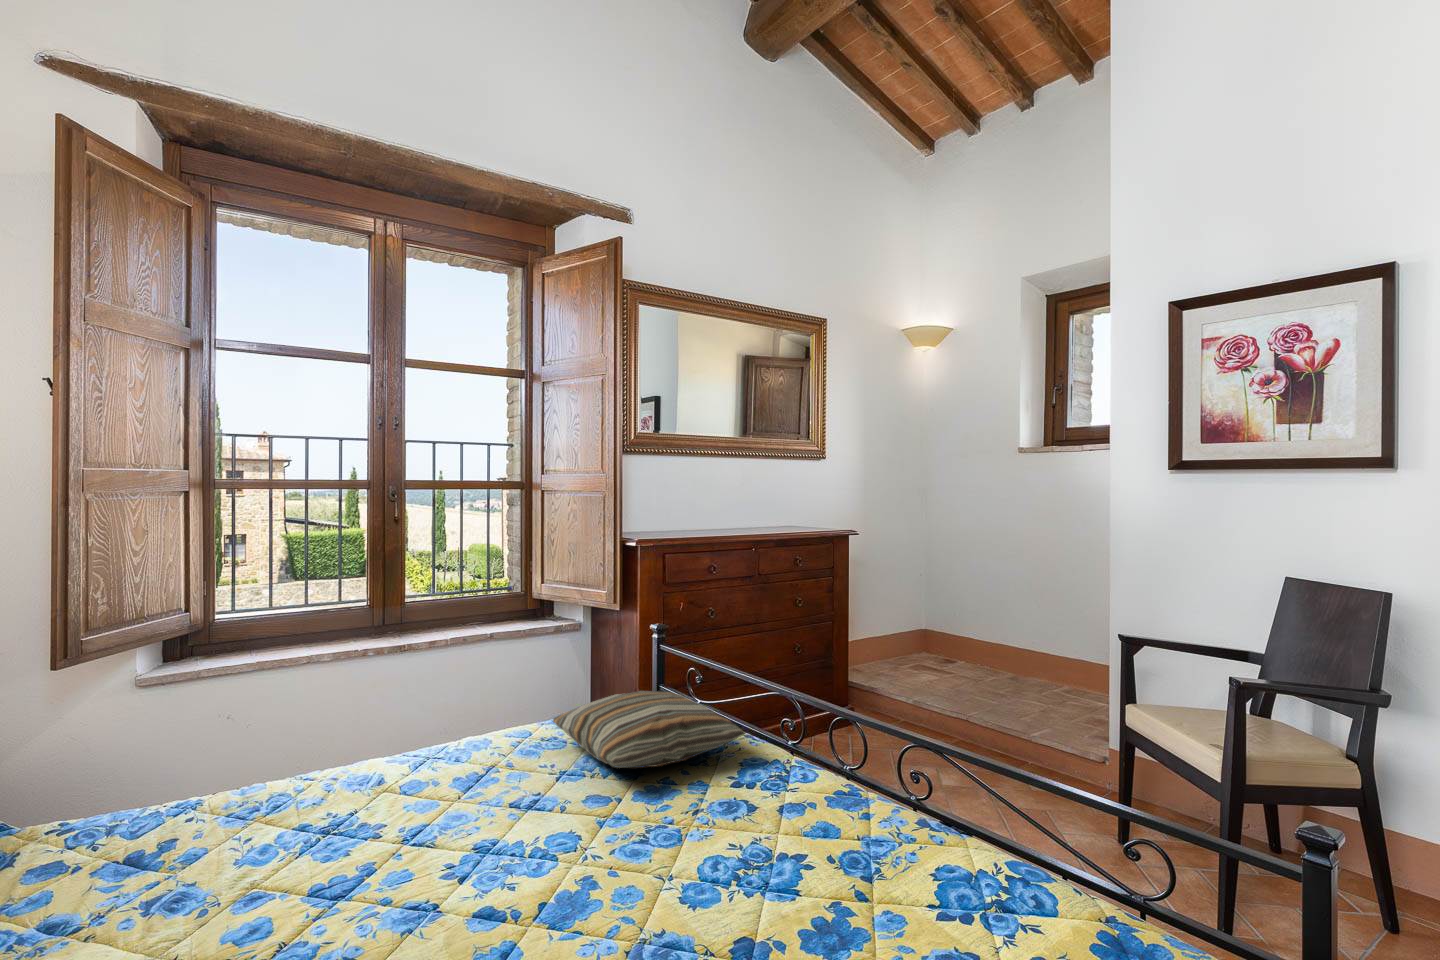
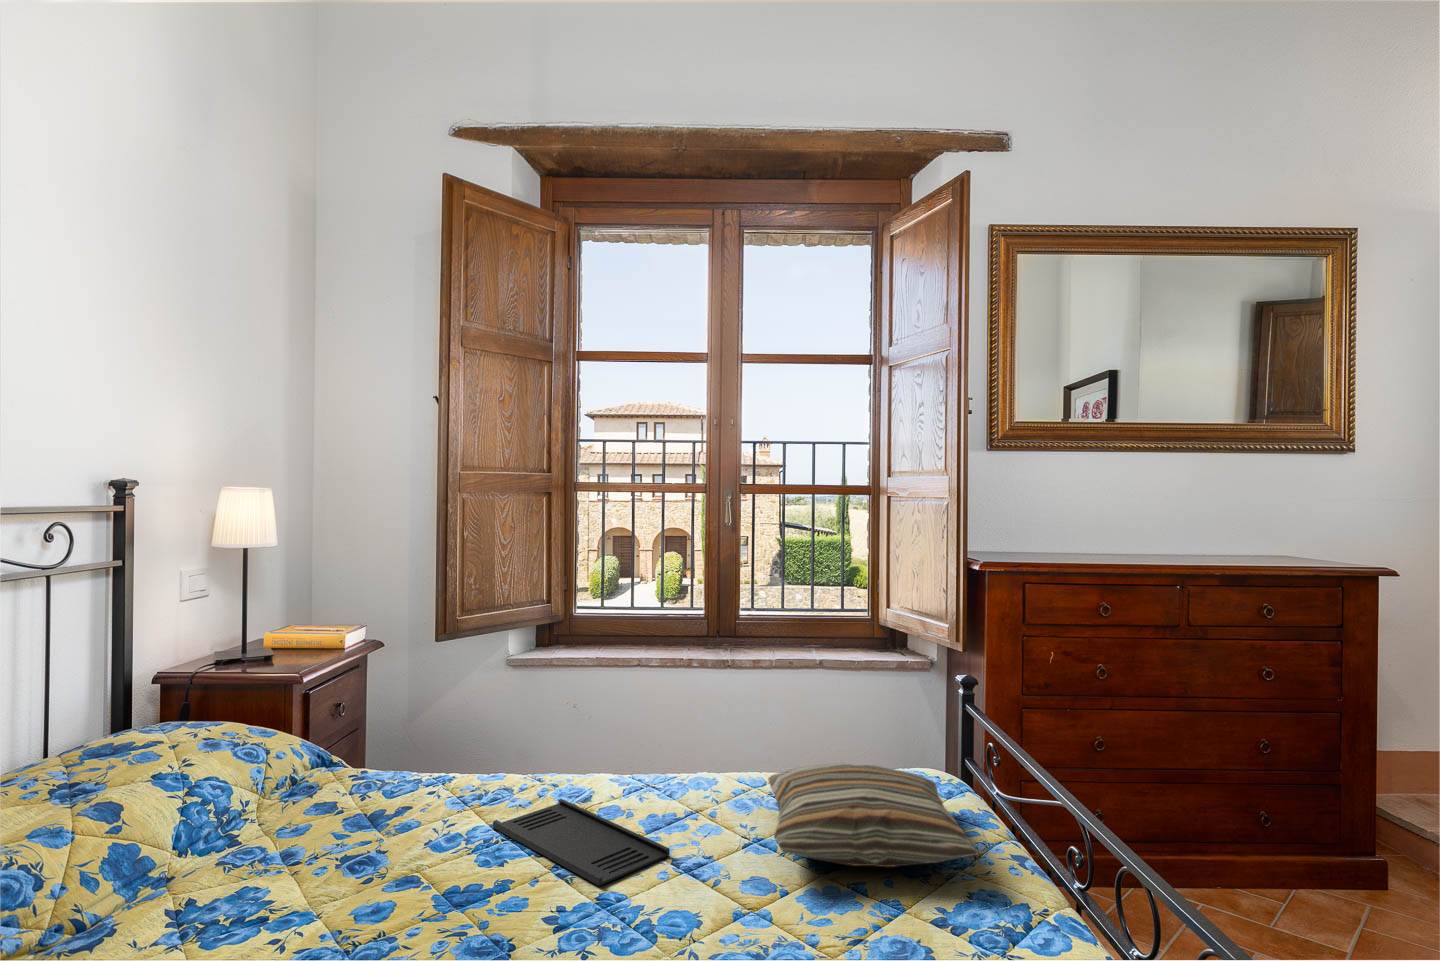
tray: none [295,784,503,840] -> present [493,799,670,886]

